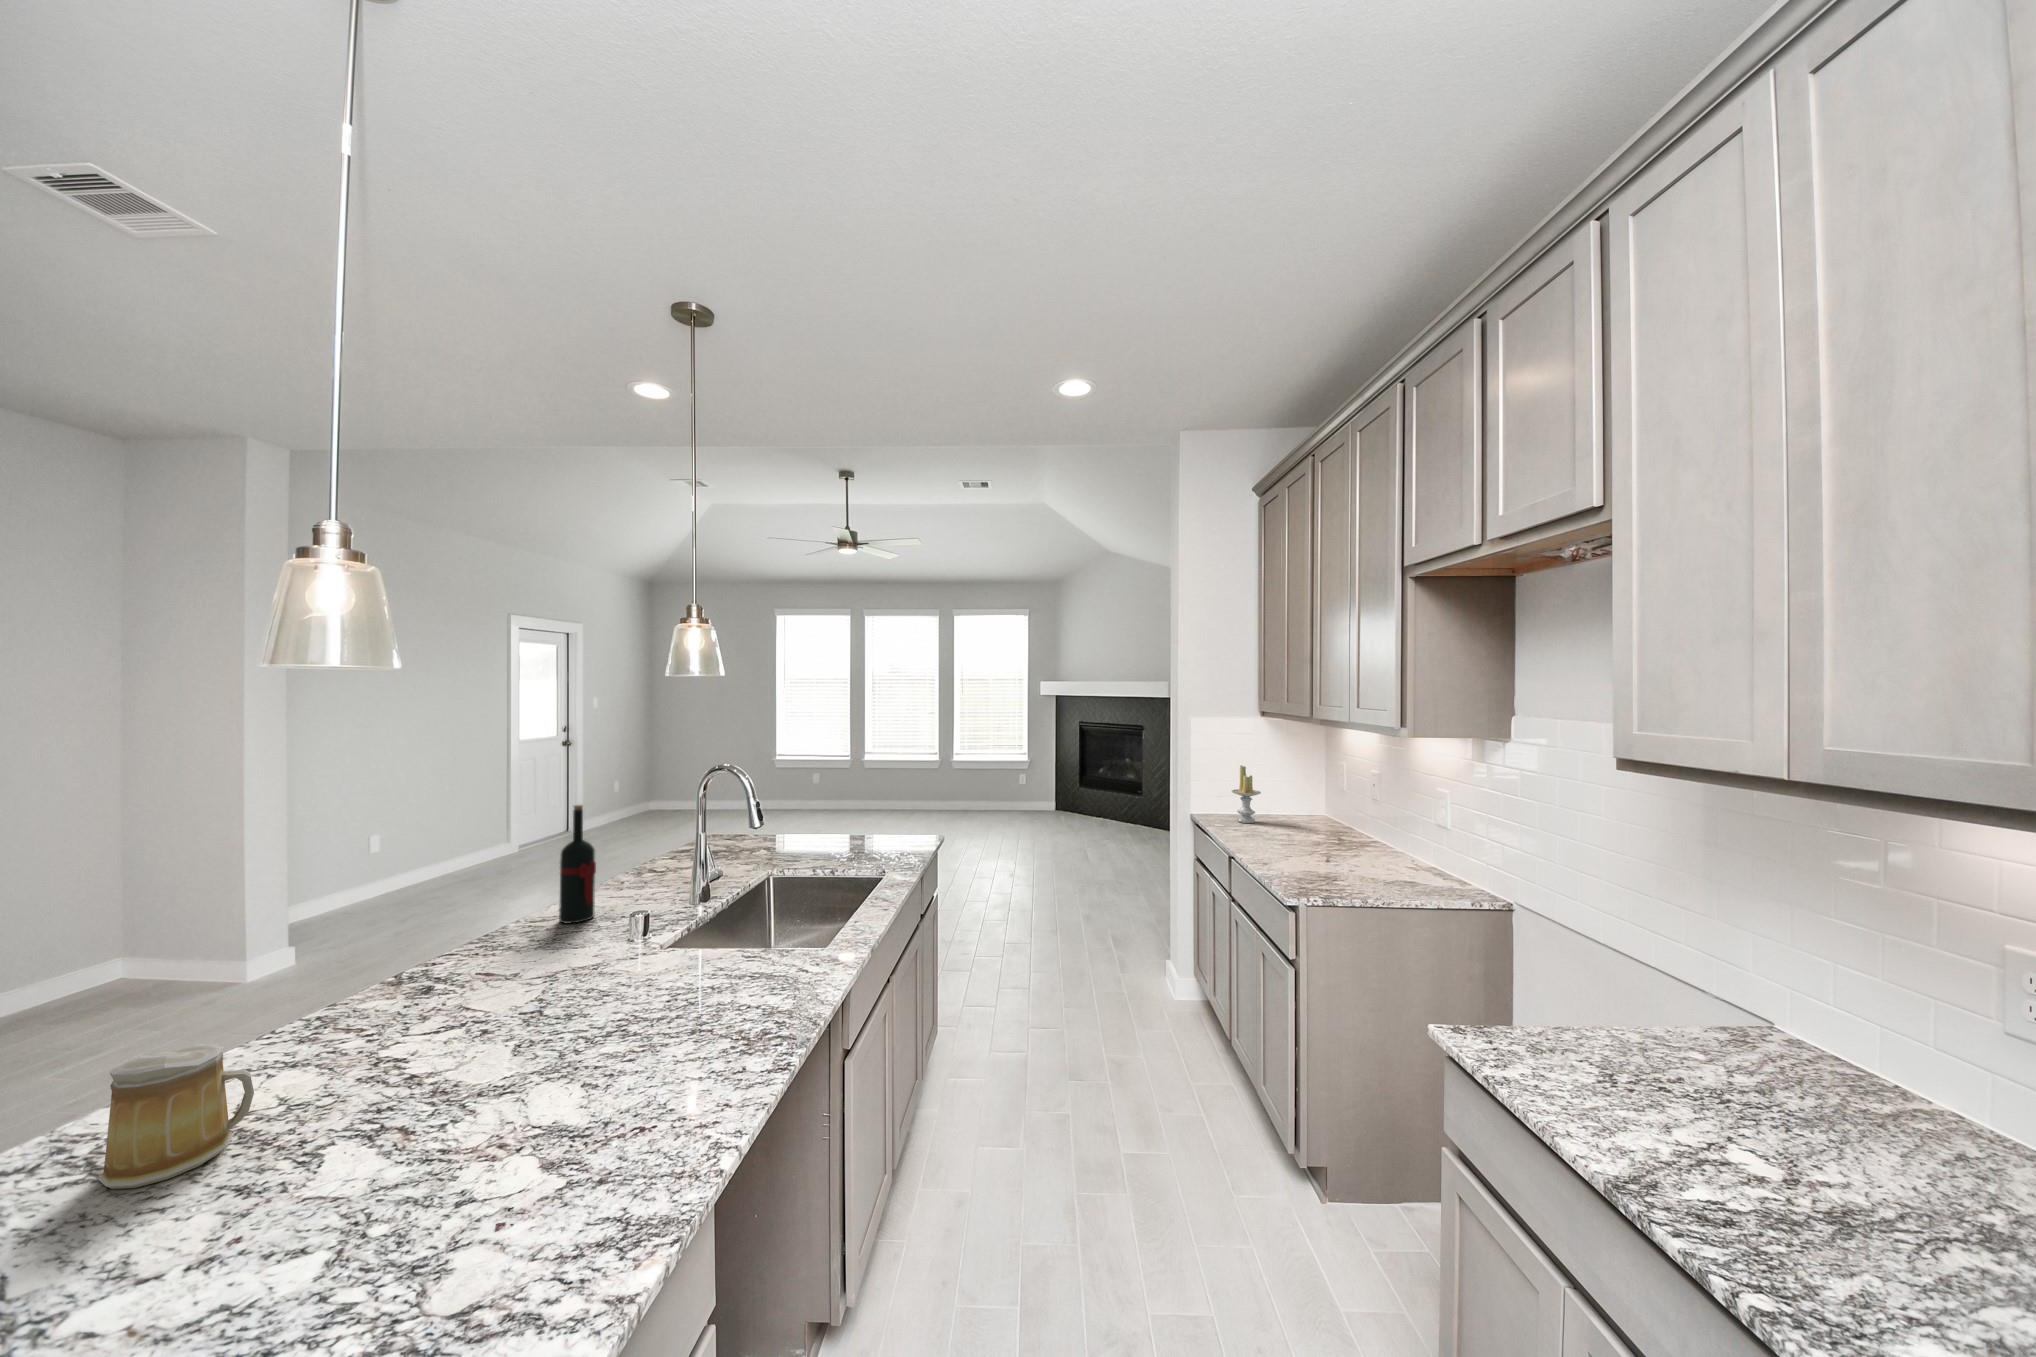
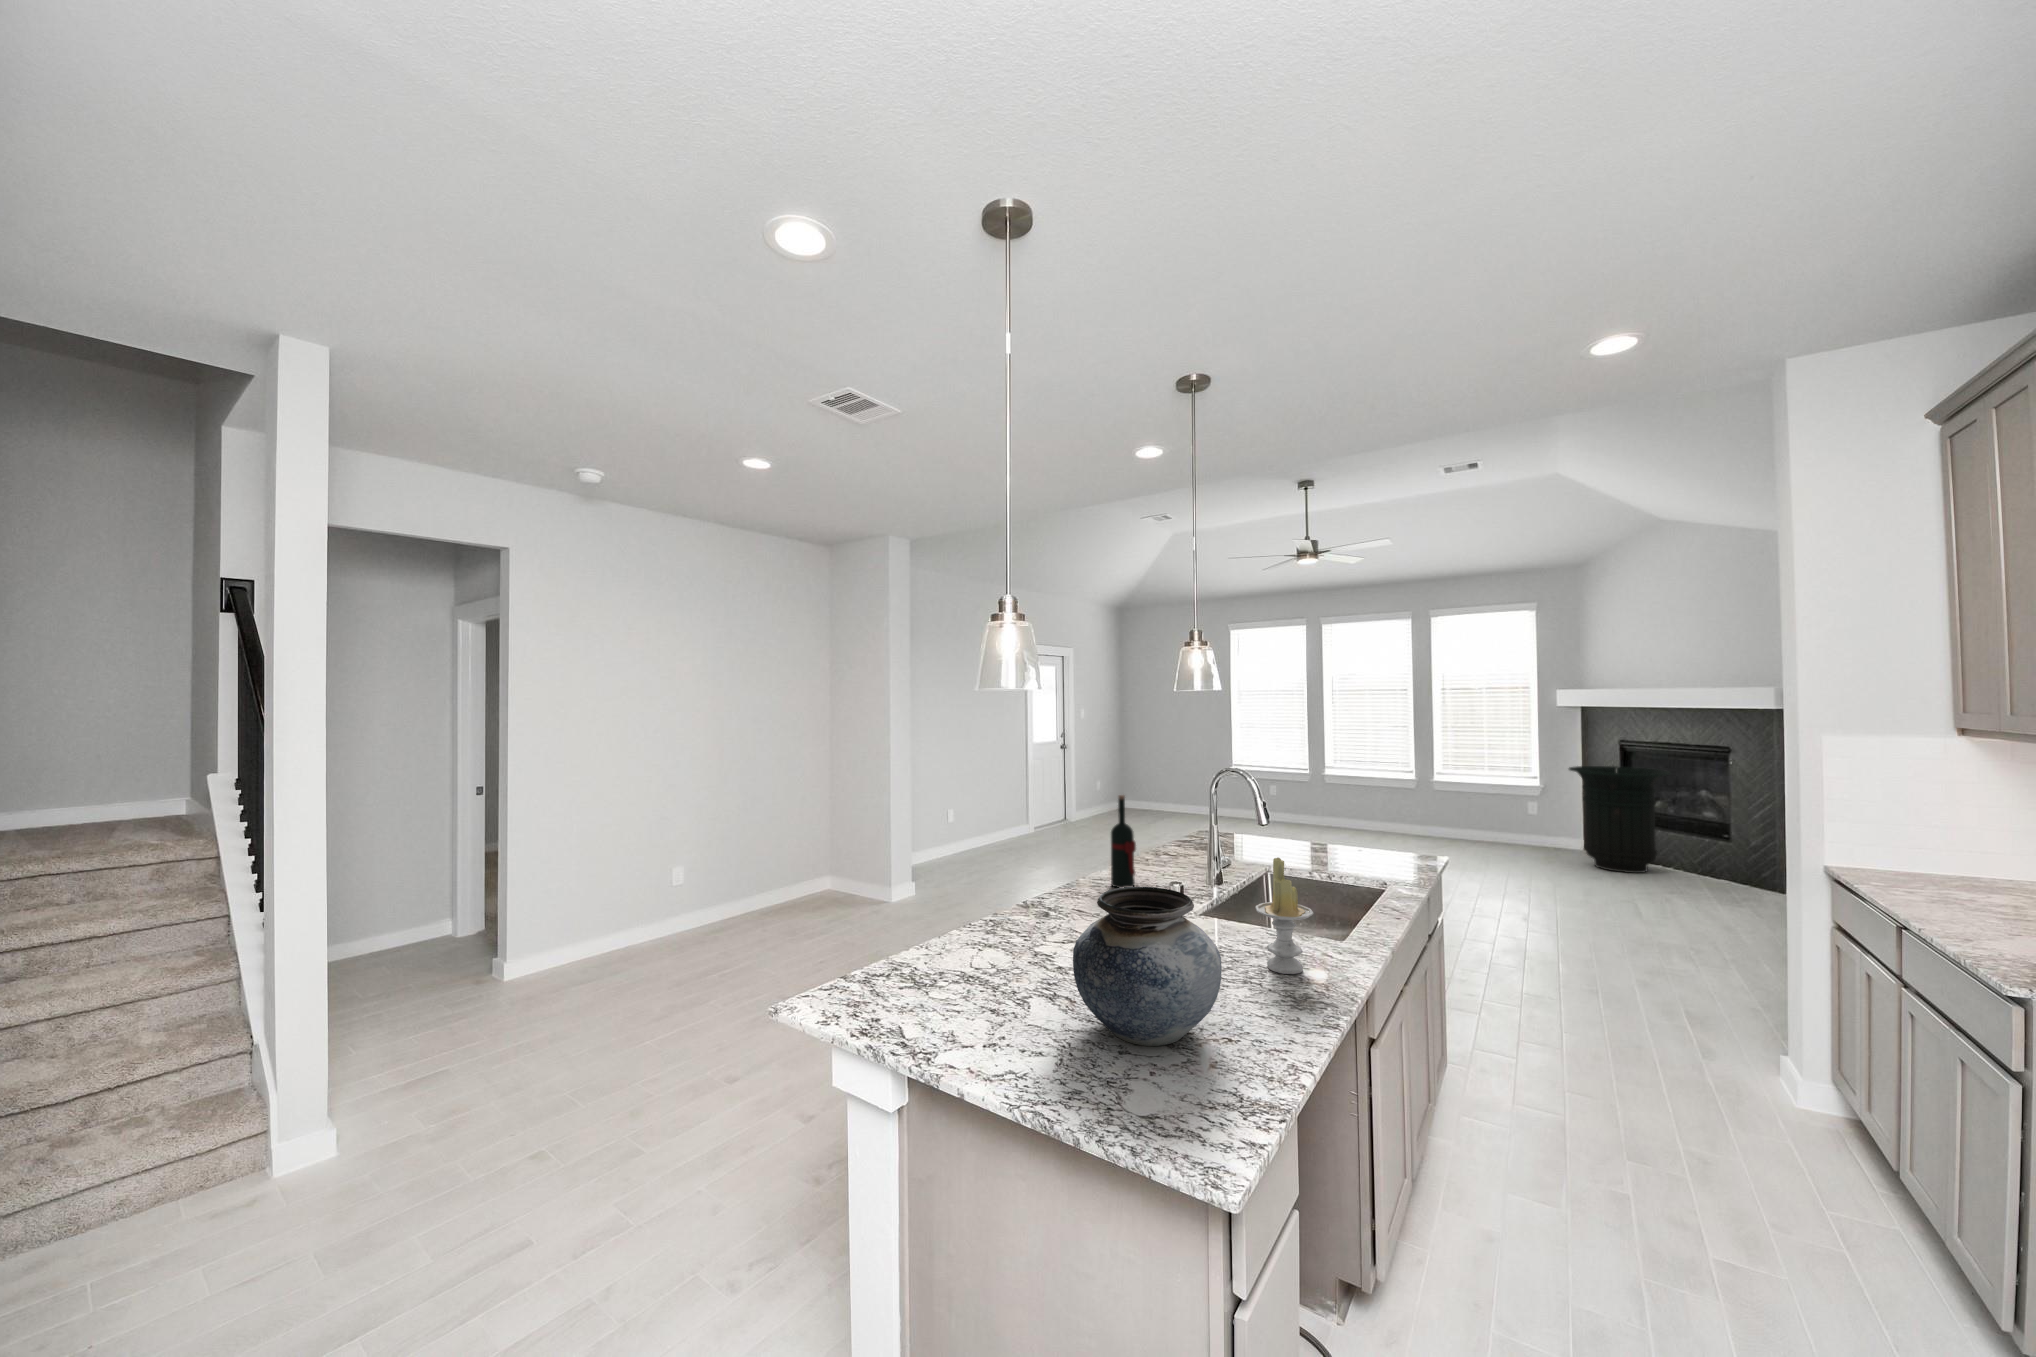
trash can: none [1046,742,1108,823] -> present [1569,766,1670,873]
candle: present [1232,765,1261,823] -> present [1256,858,1313,974]
vase: none [347,953,624,1215] -> present [1073,887,1222,1046]
mug: present [98,1044,254,1189] -> none [943,915,999,987]

